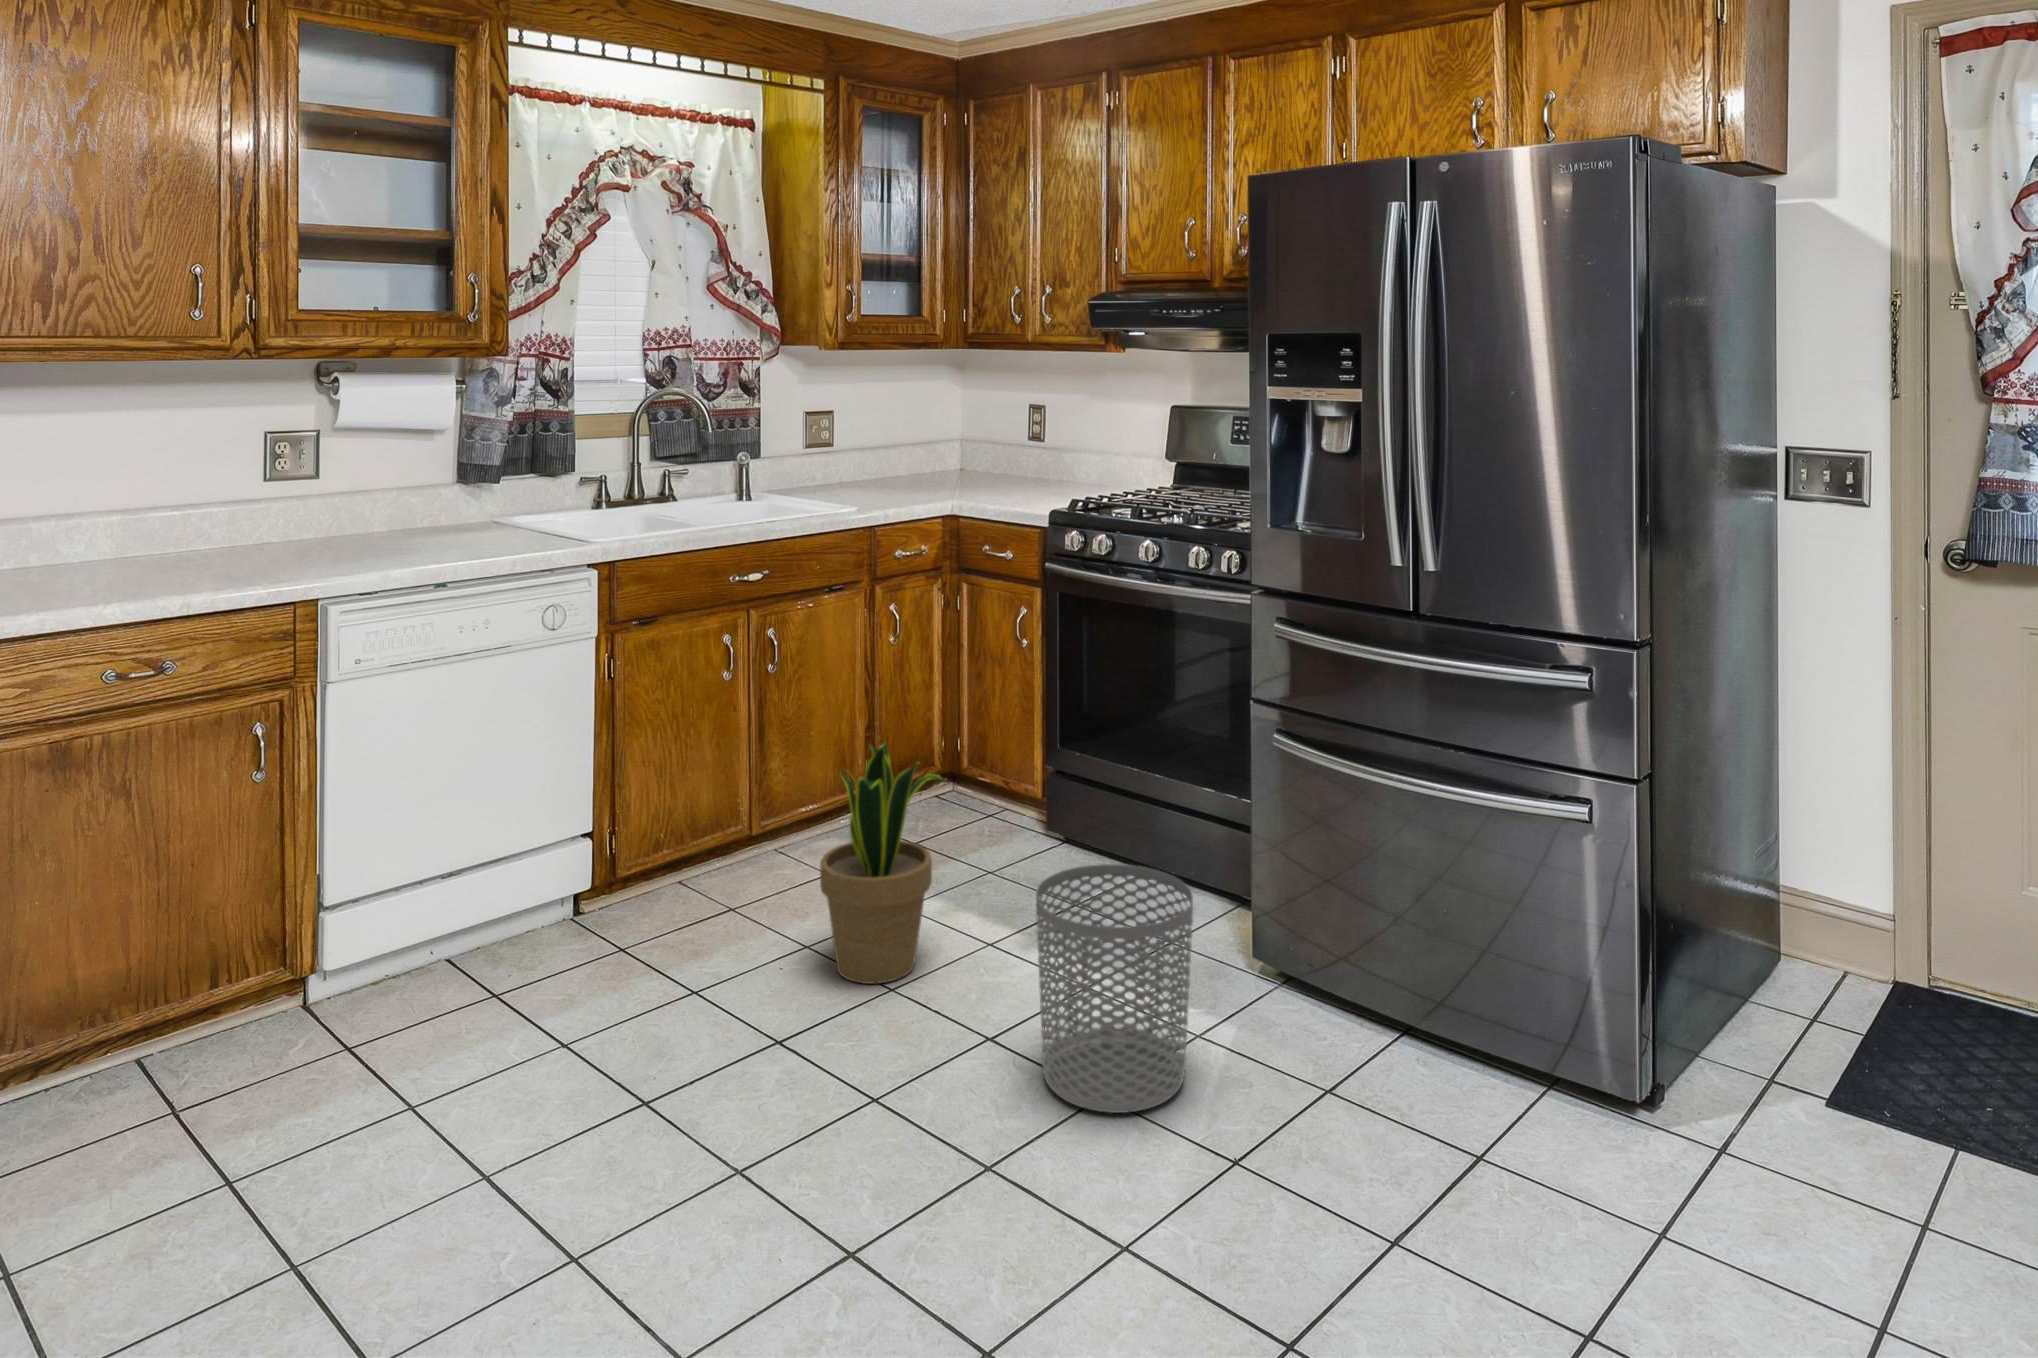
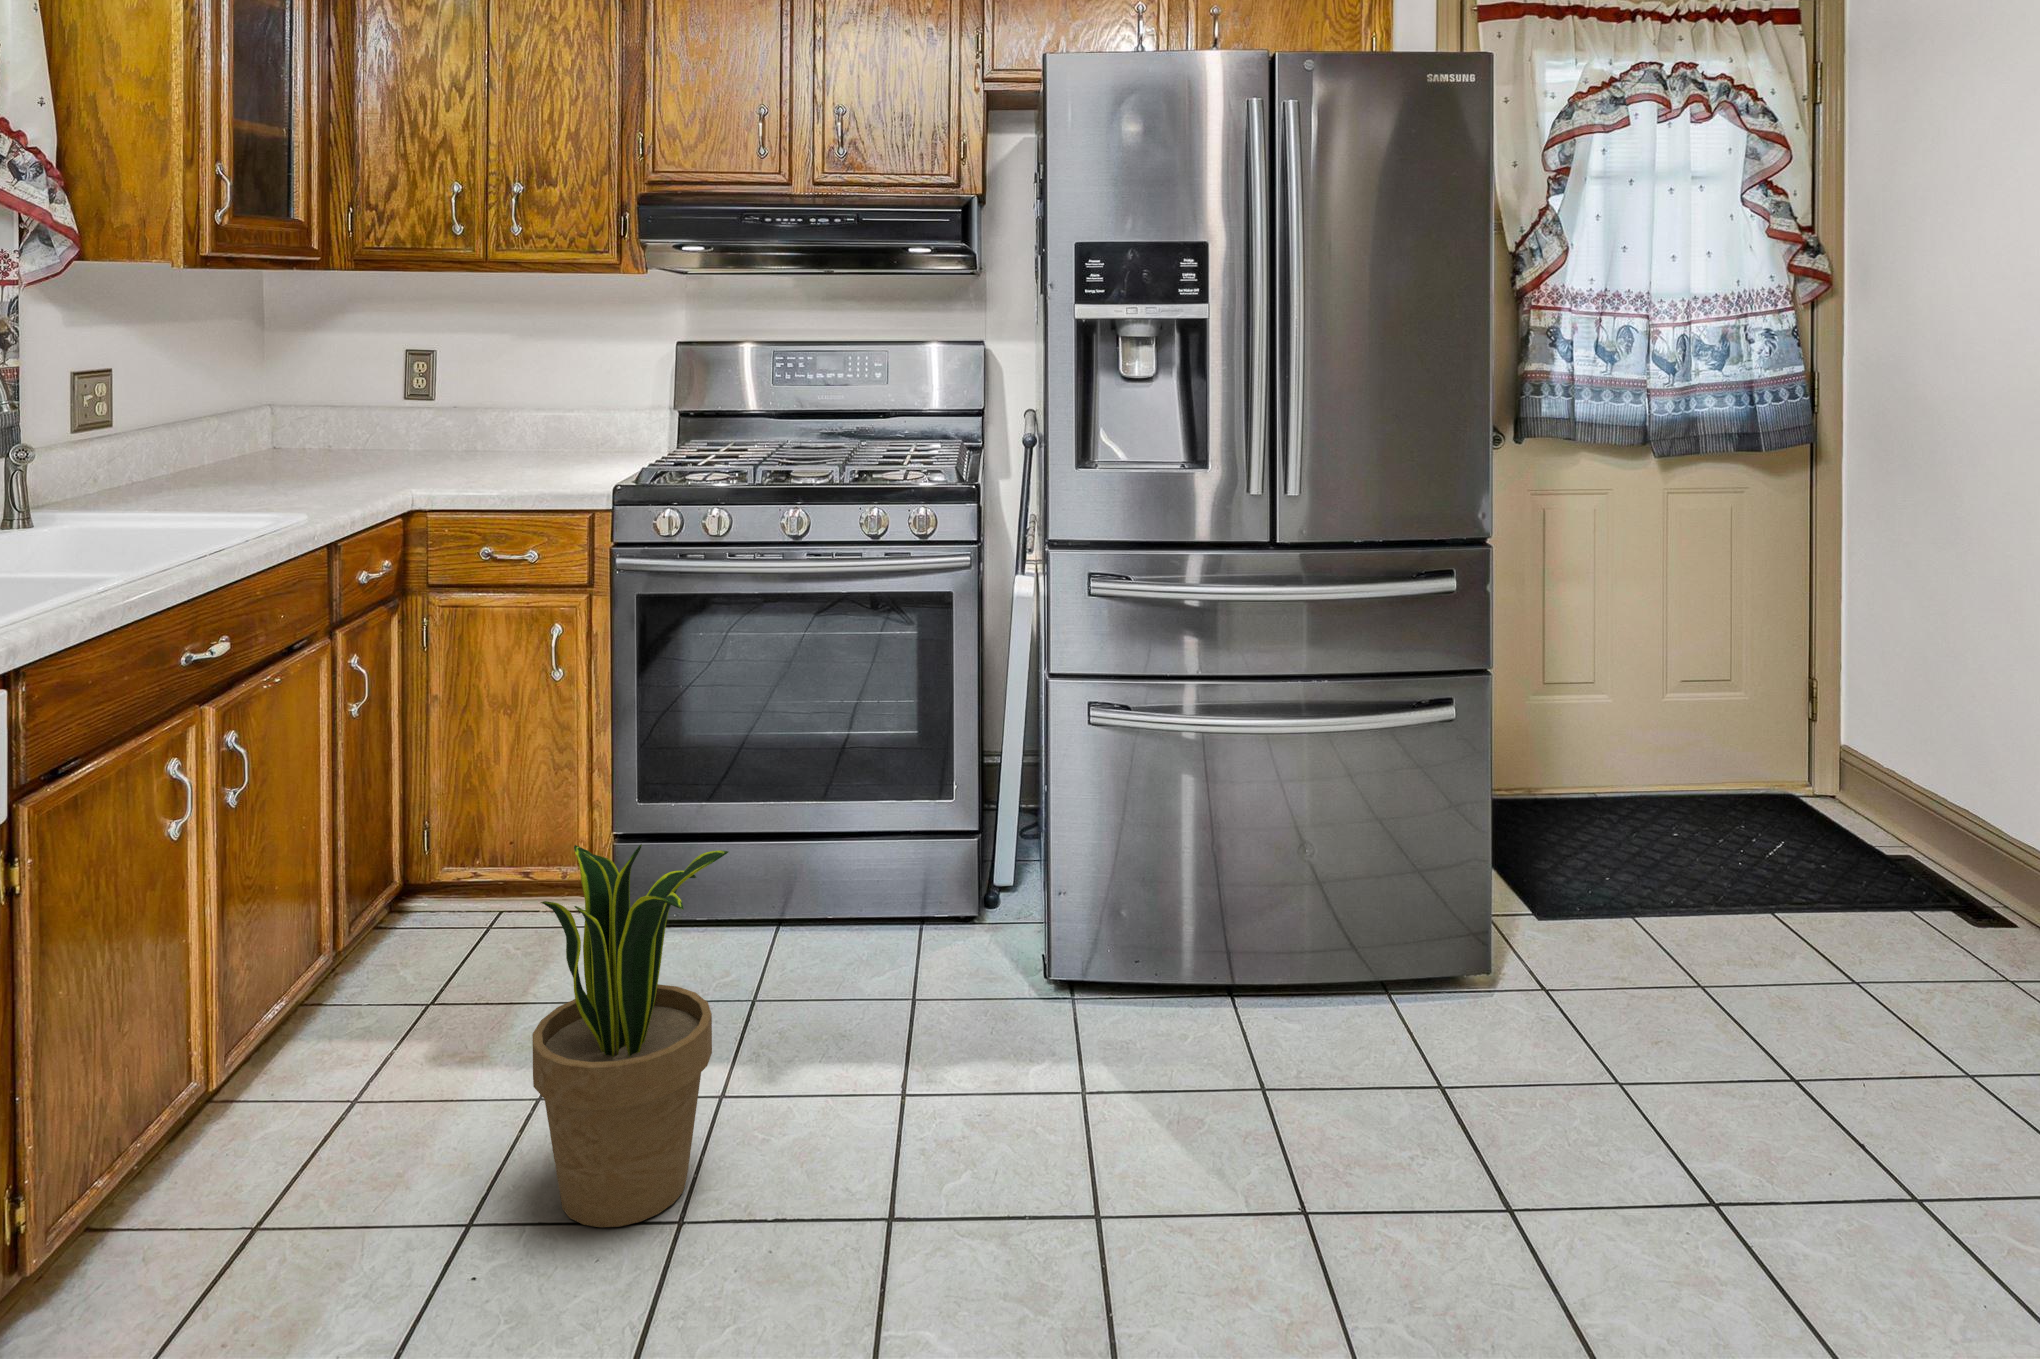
waste bin: present [1036,864,1193,1113] -> none [994,896,1199,1229]

